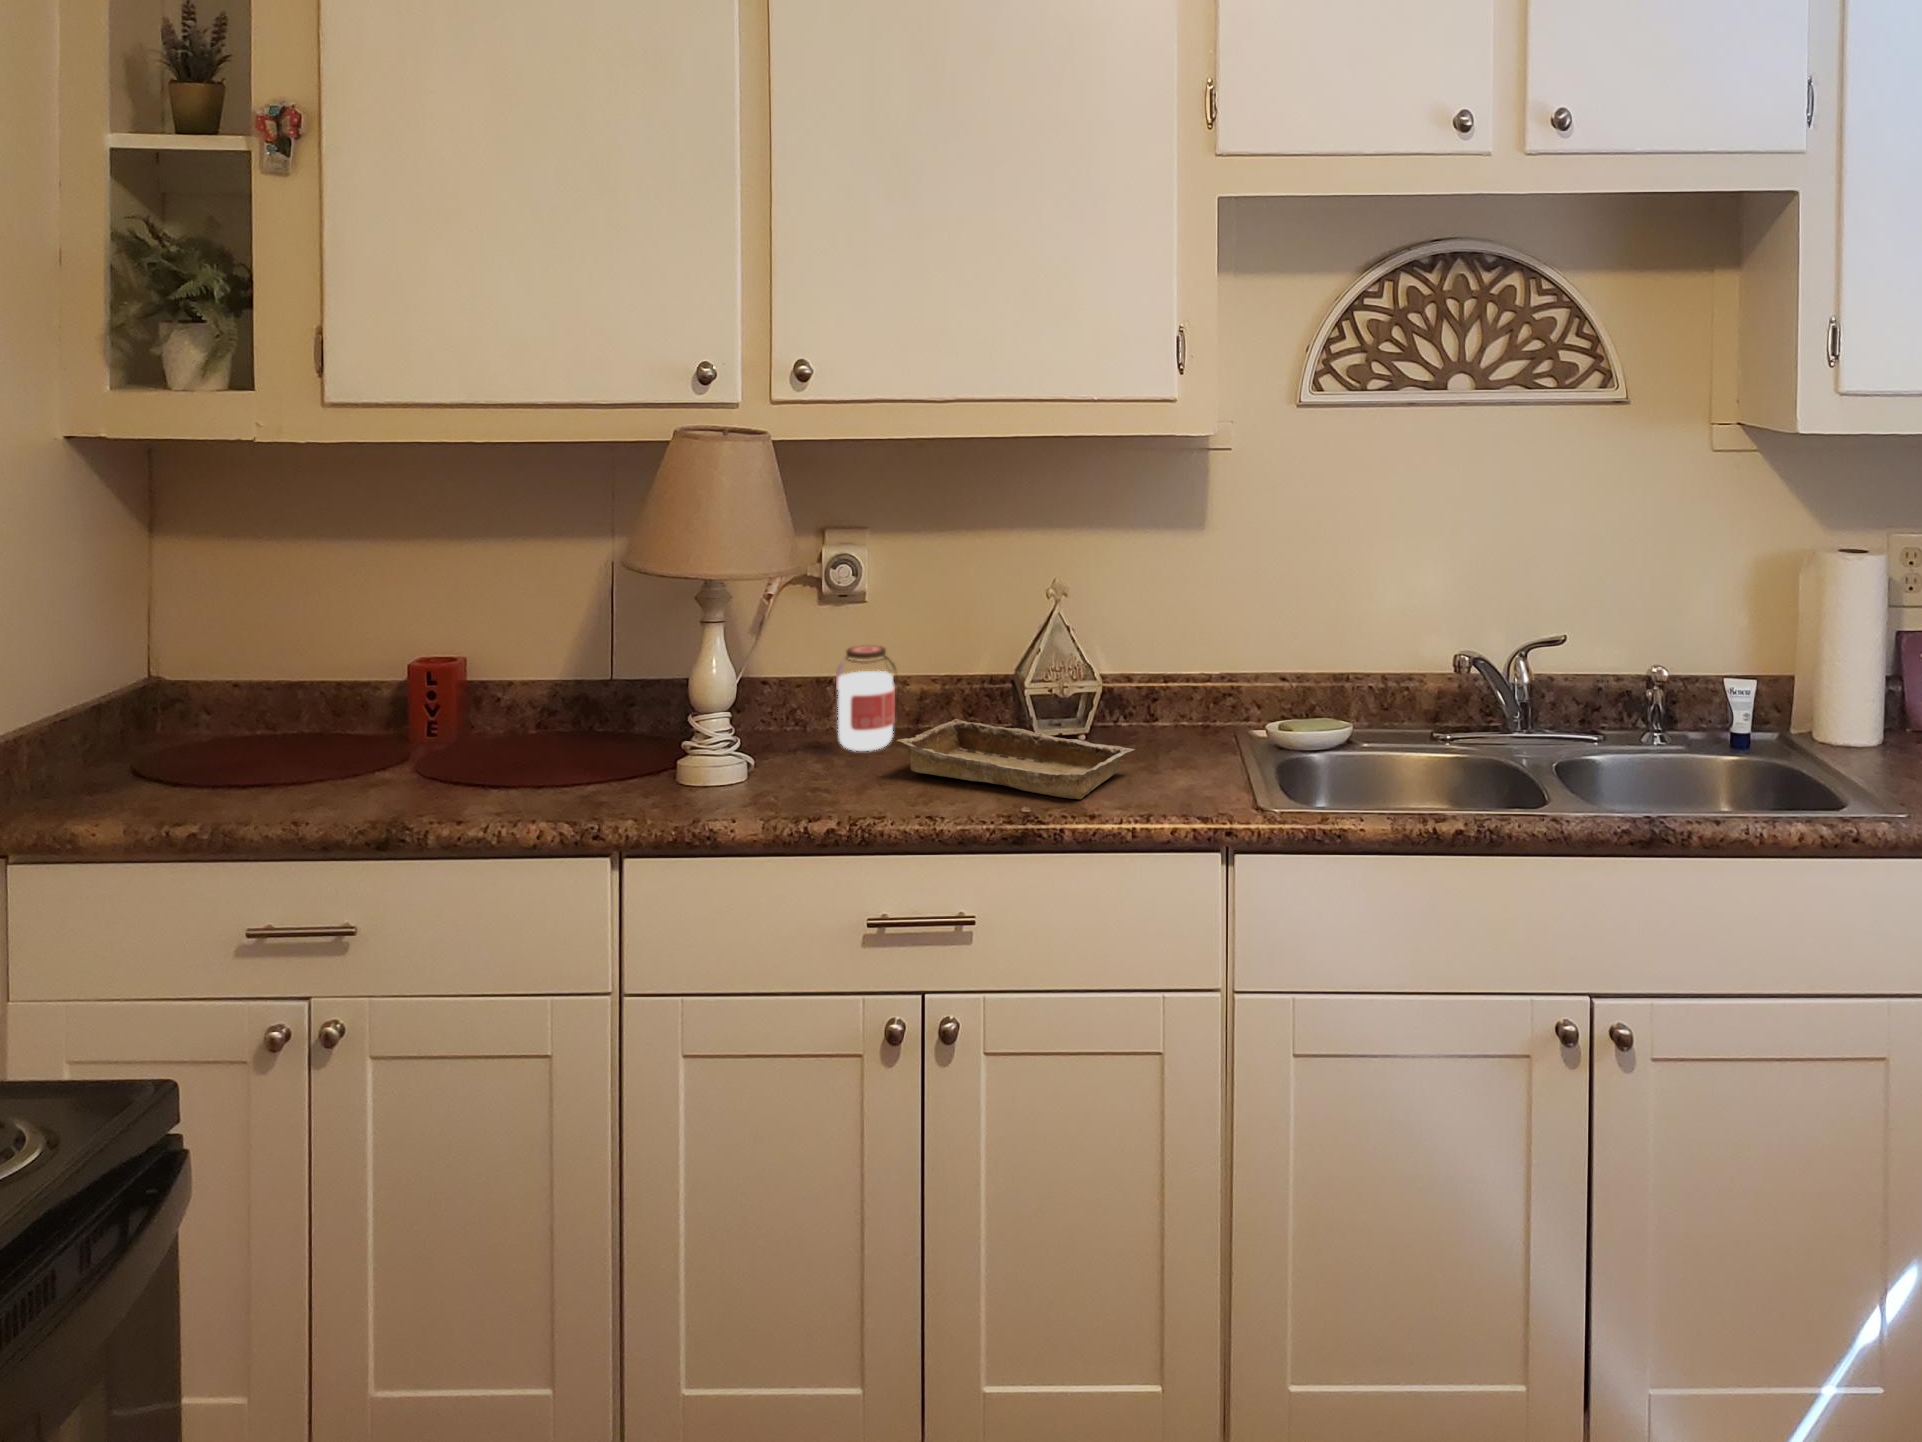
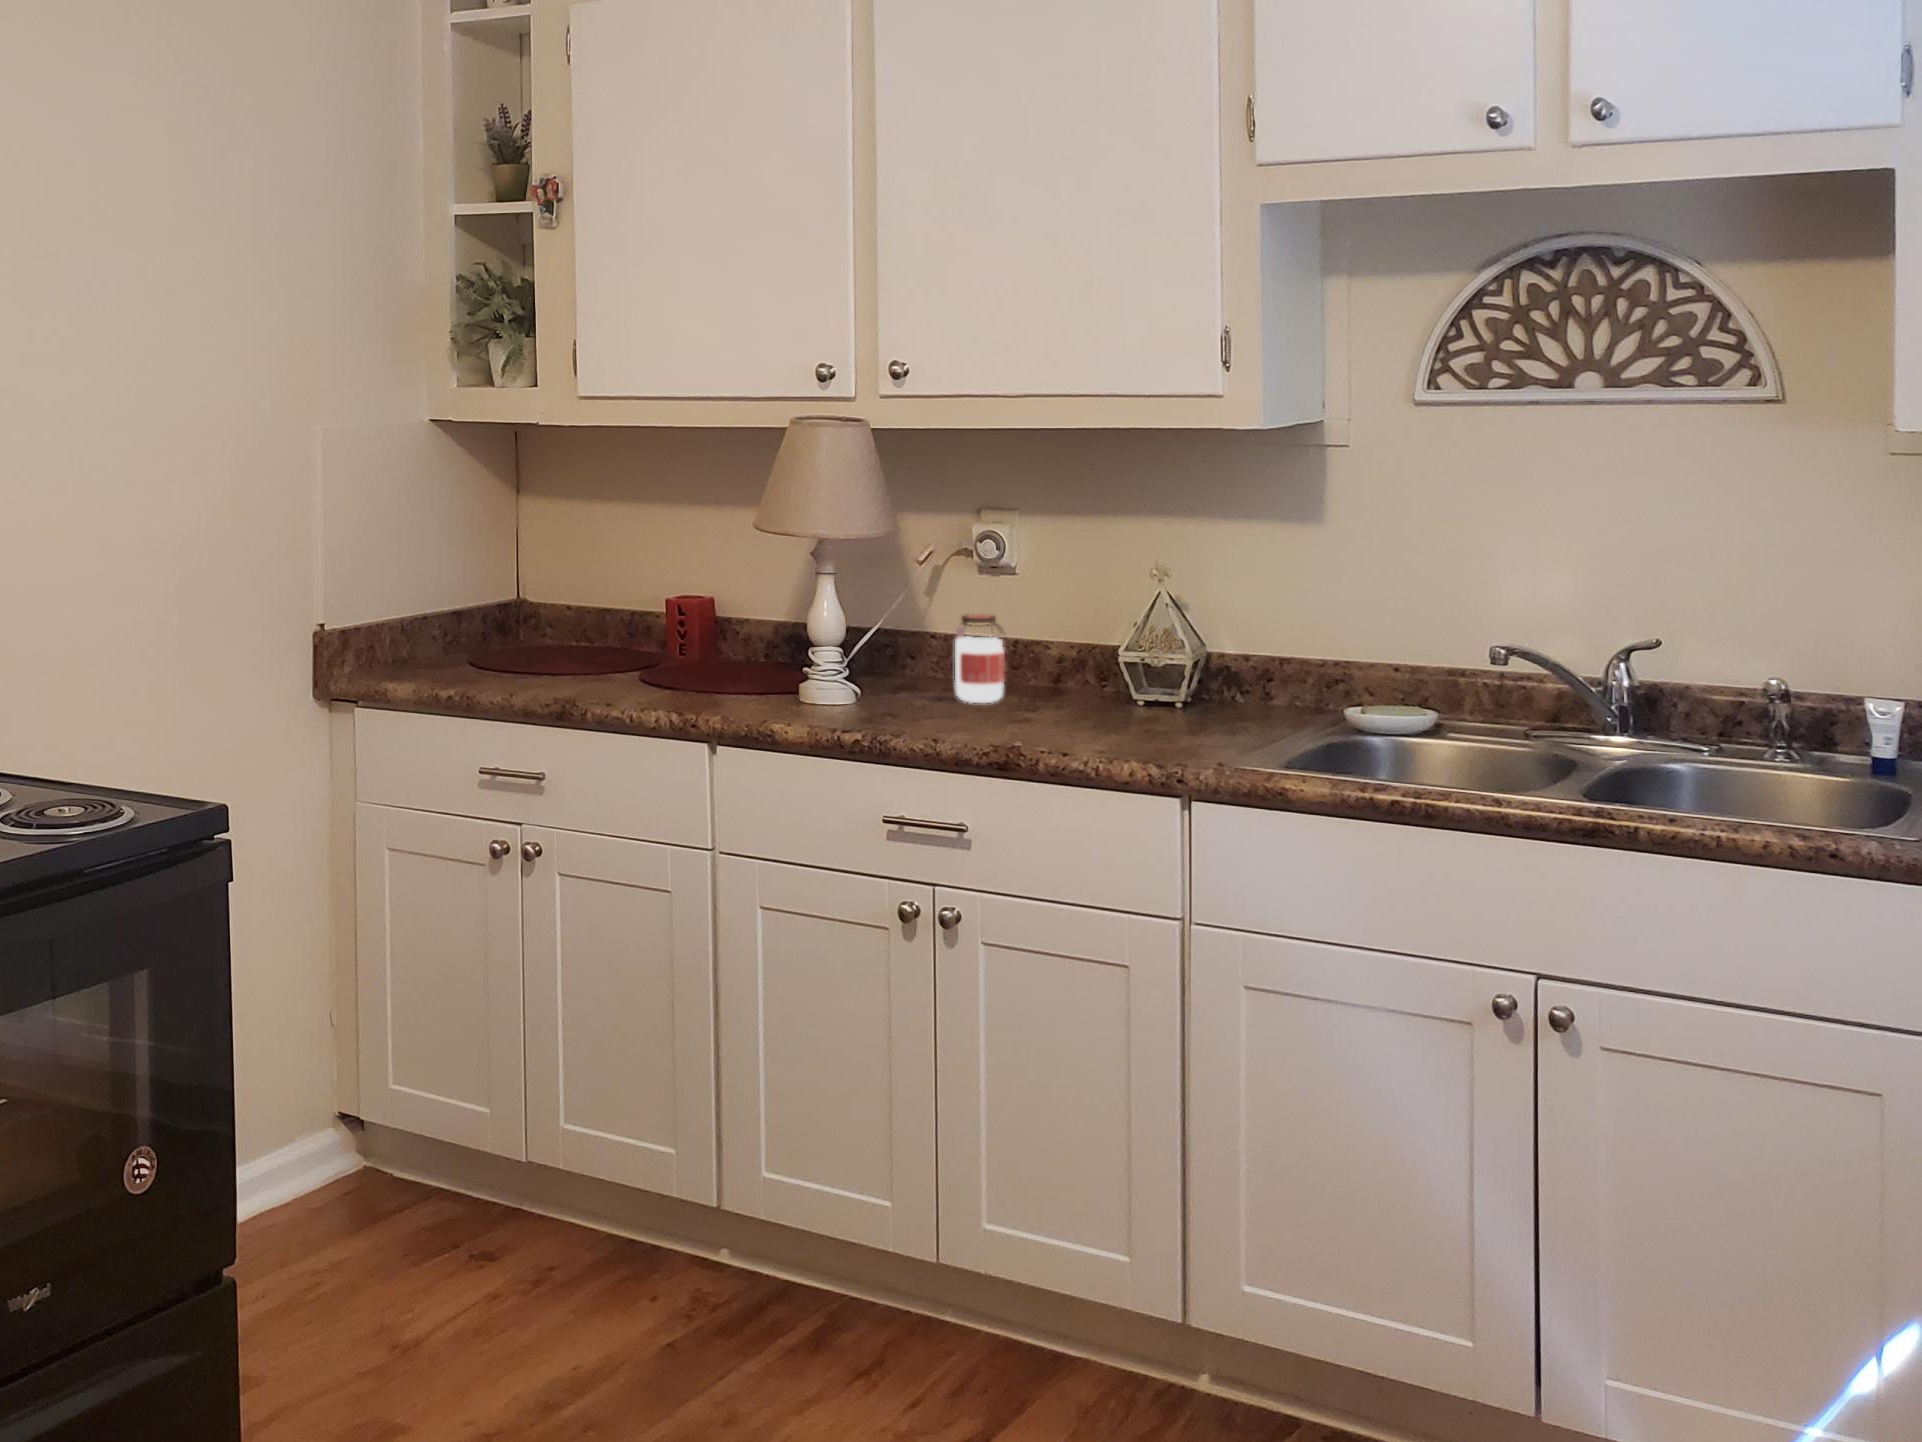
tray: present [897,719,1134,799] -> none [976,683,1177,743]

